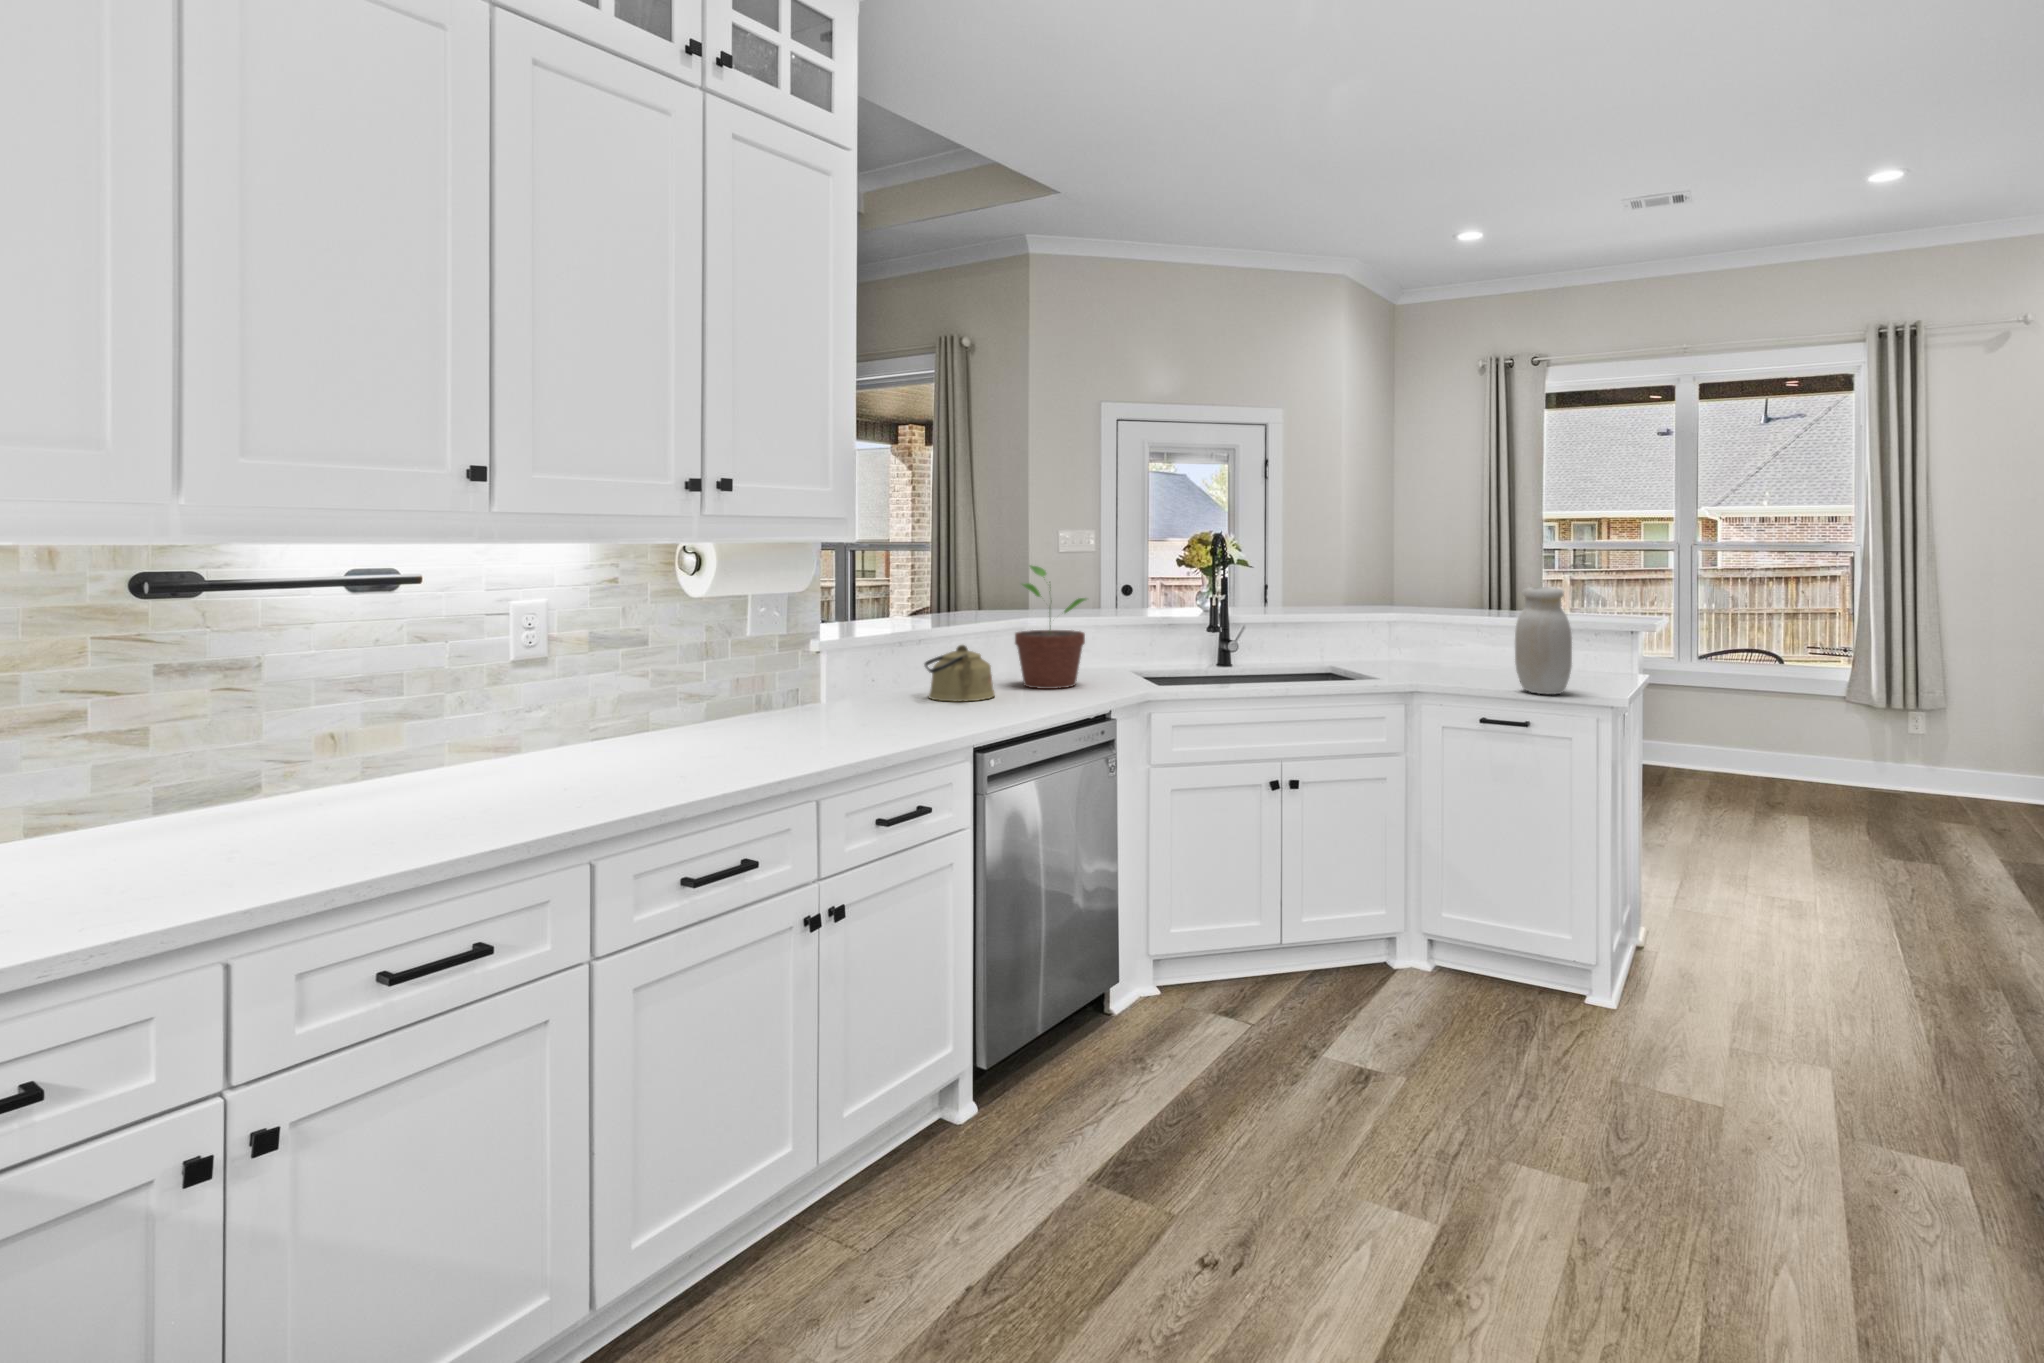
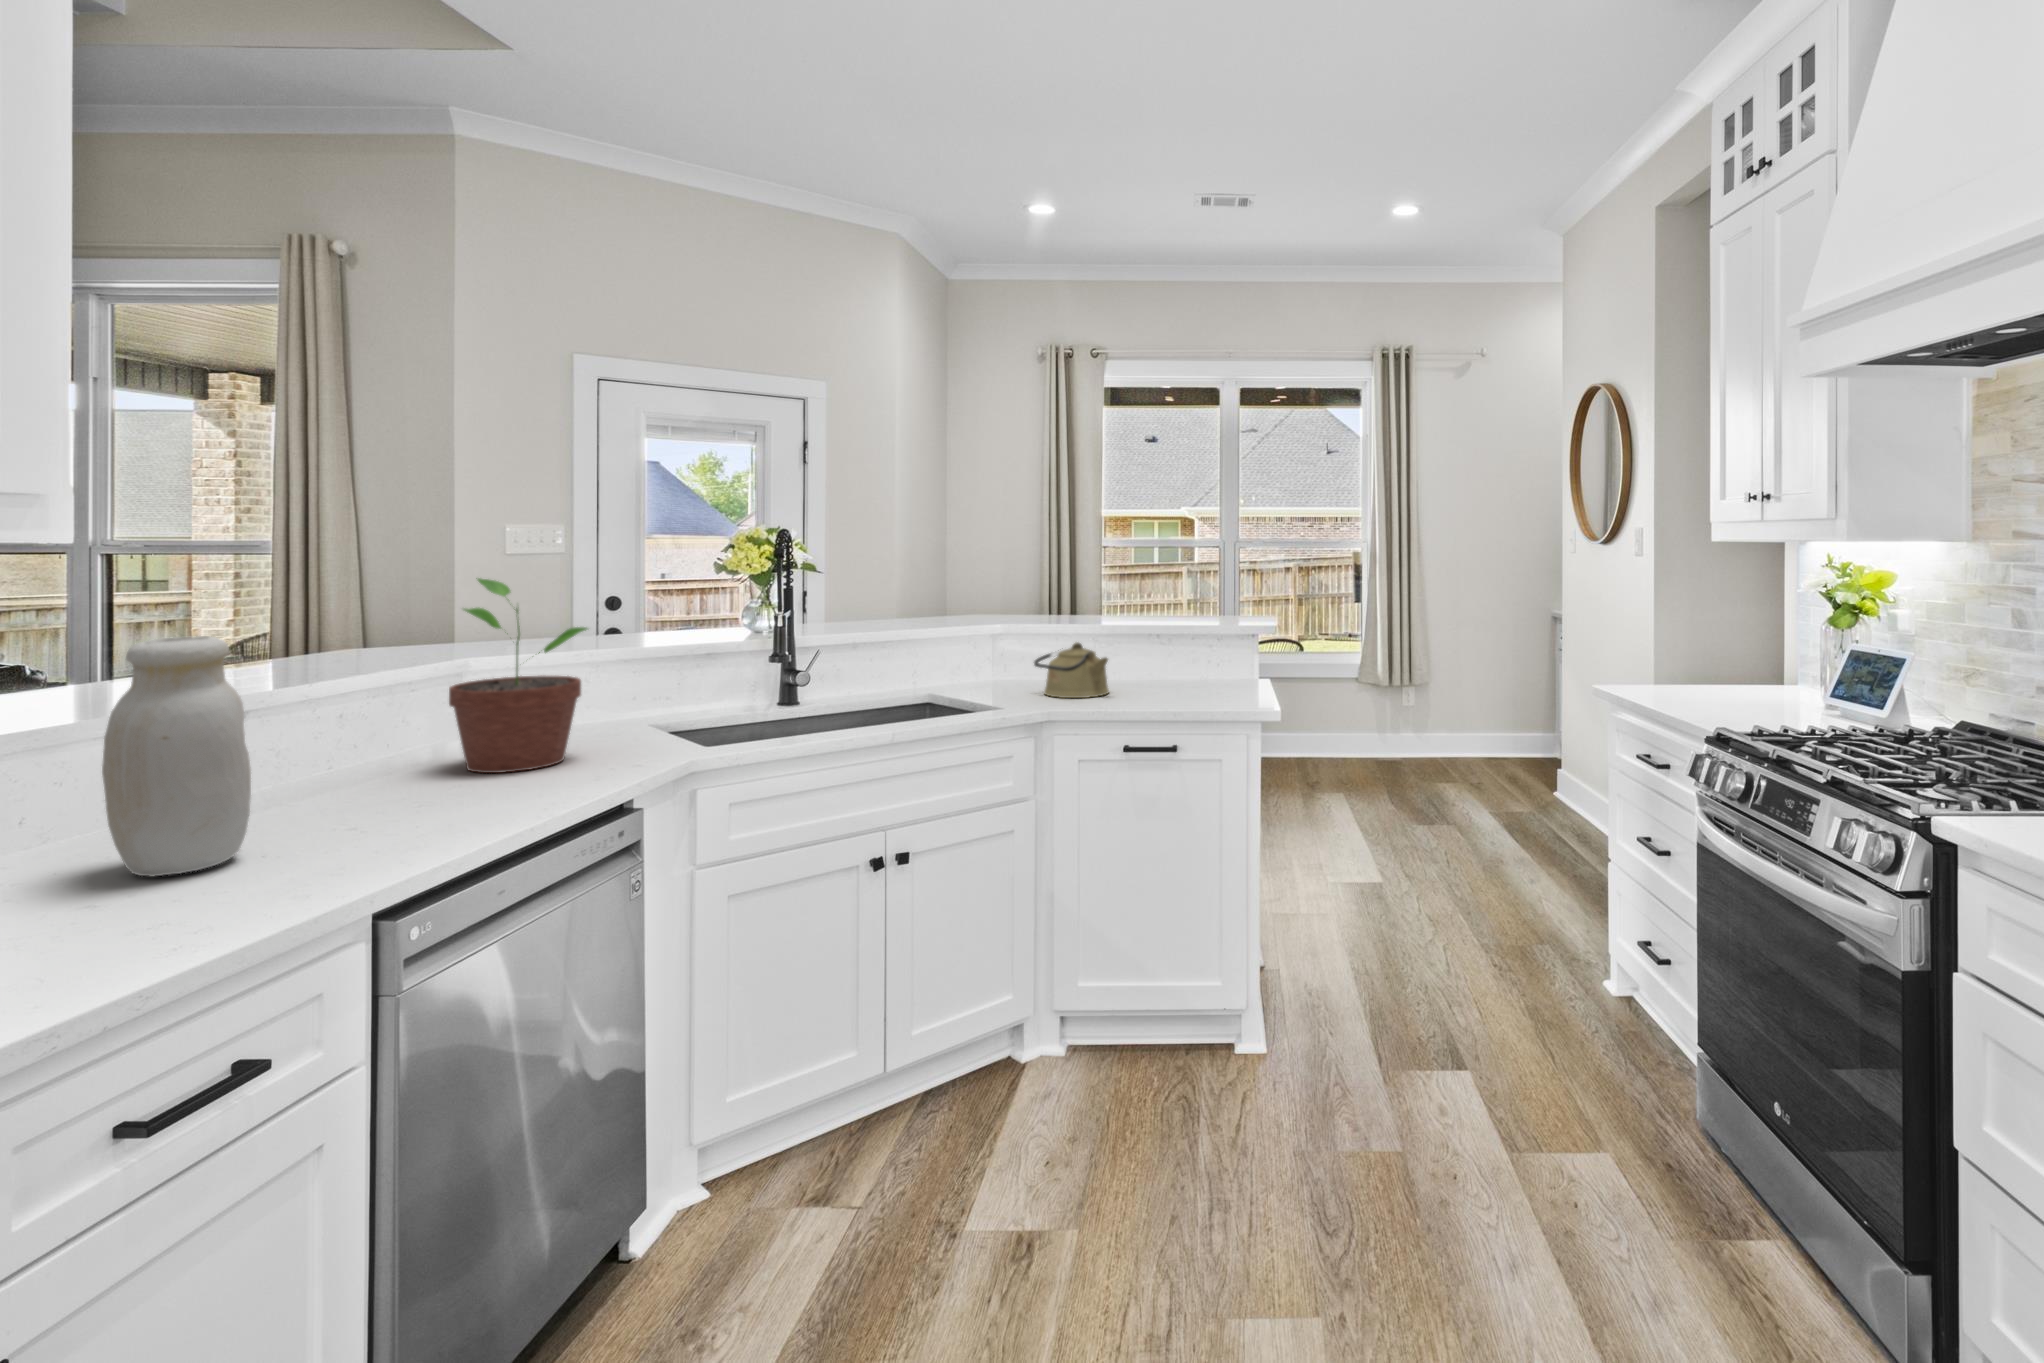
jar: present [1515,587,1572,695] -> present [102,636,251,877]
kettle: present [924,645,995,702] -> present [1034,642,1109,698]

